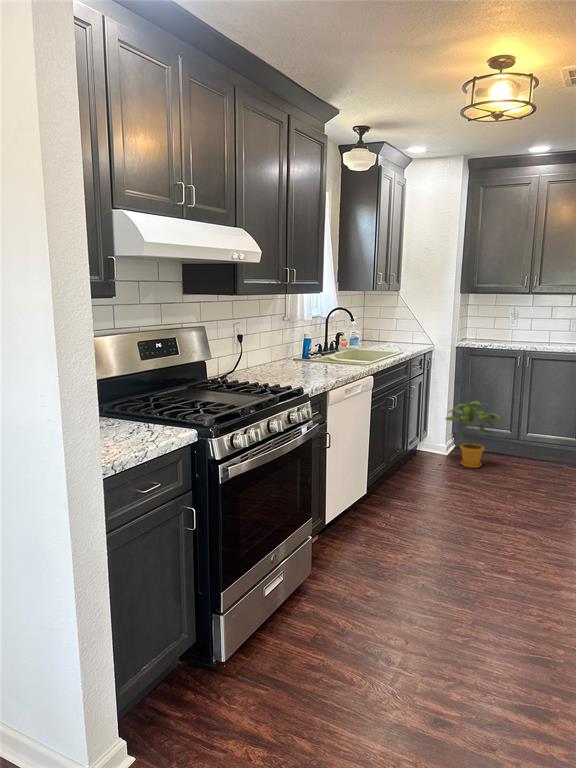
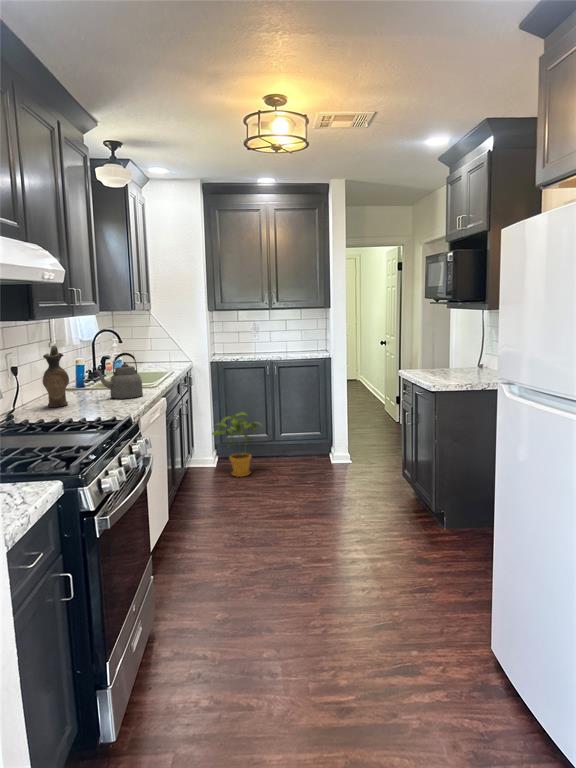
ceramic pitcher: none [260,318,281,371] -> present [43,346,69,407]
kettle: none [305,329,348,371] -> present [94,353,143,399]

